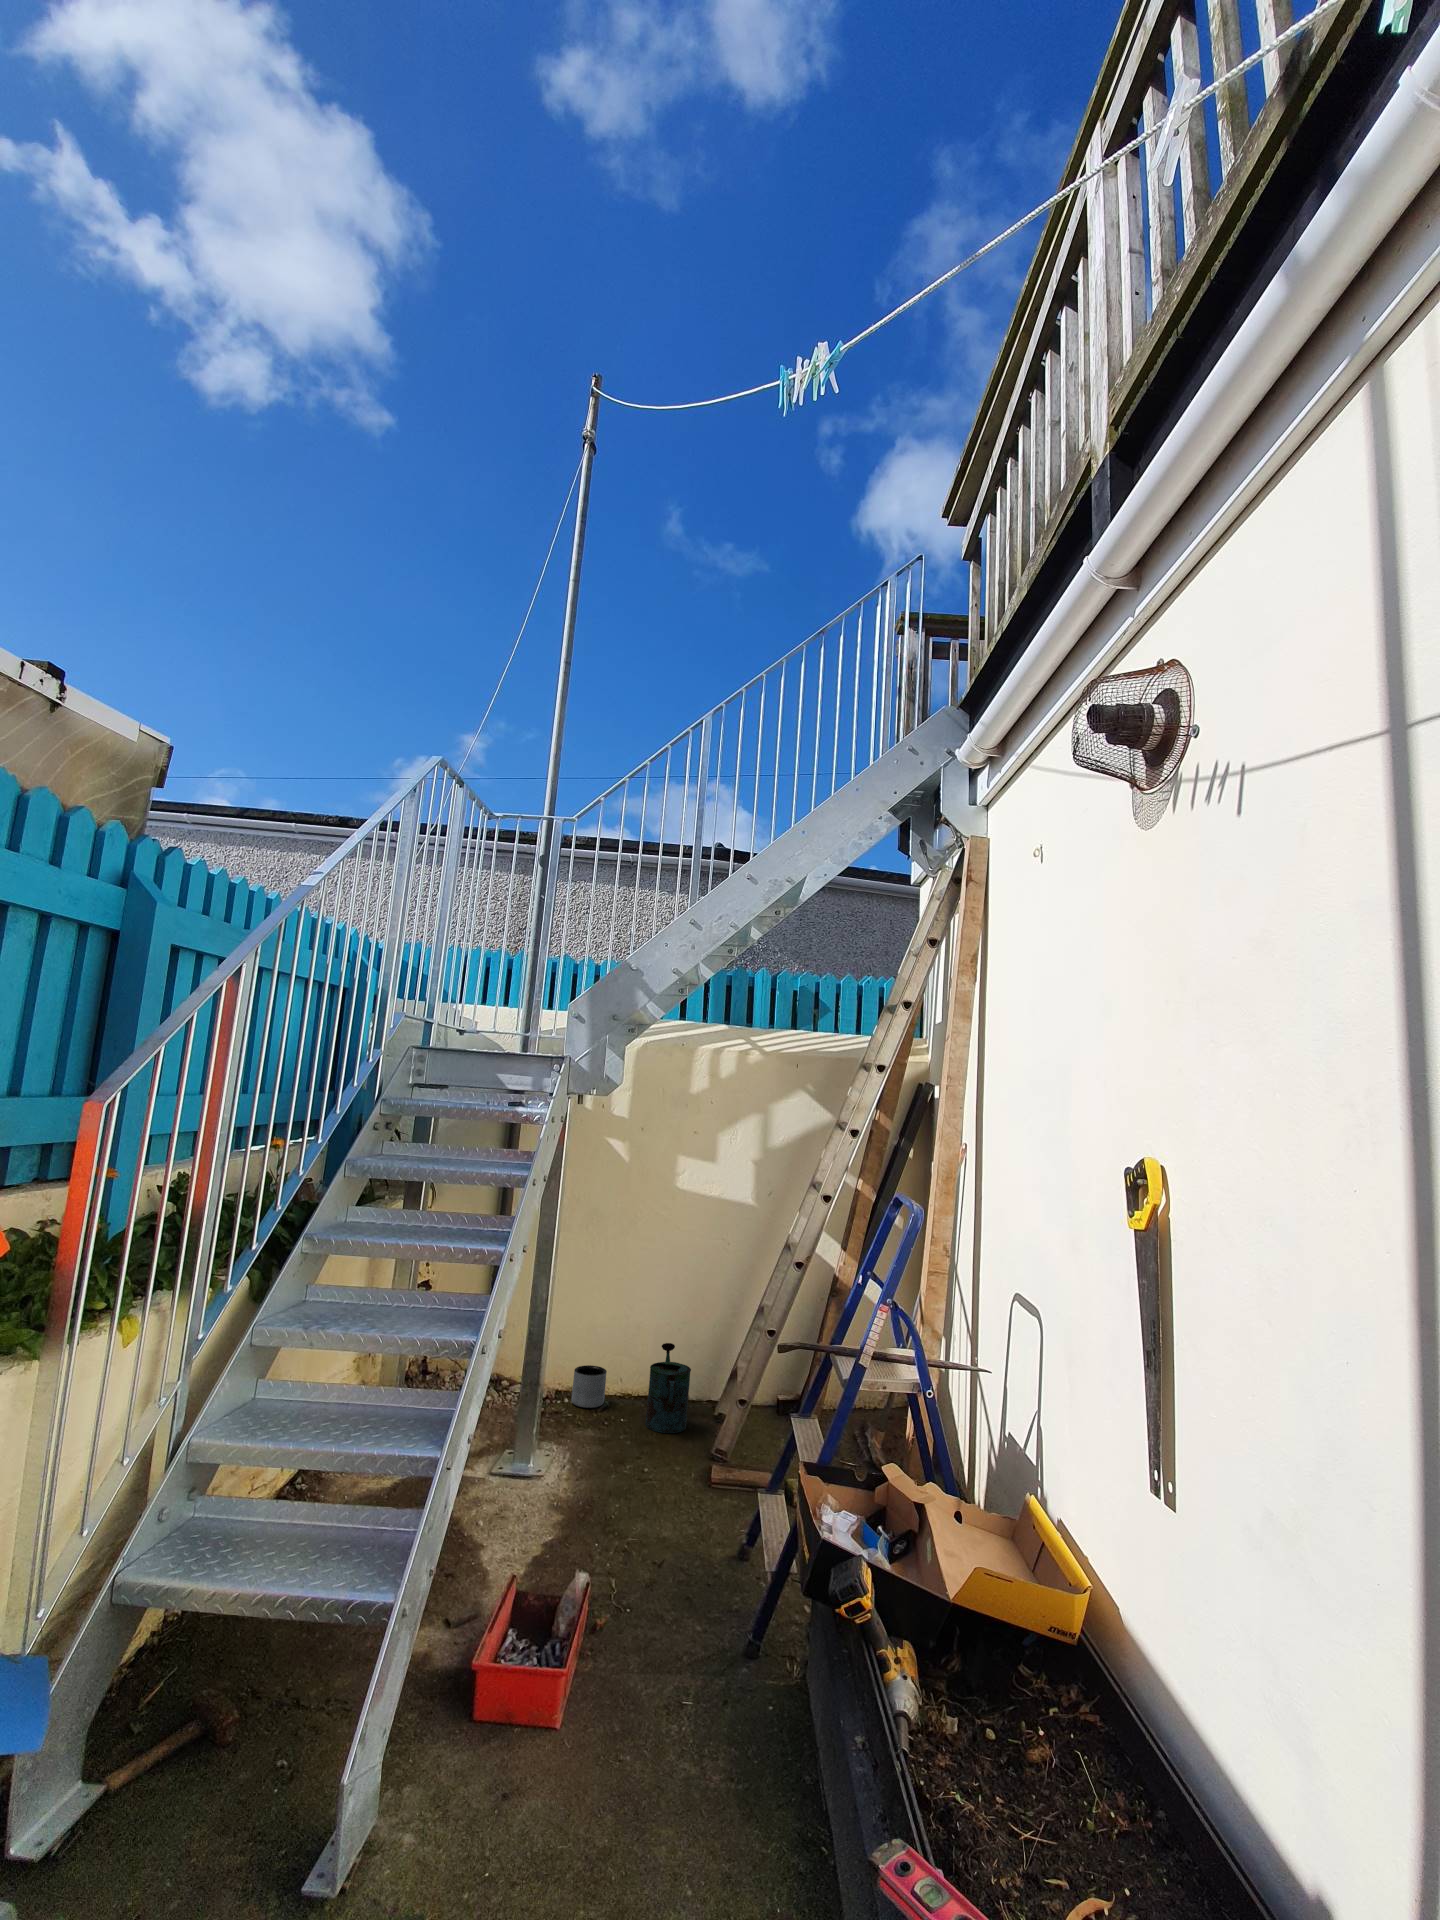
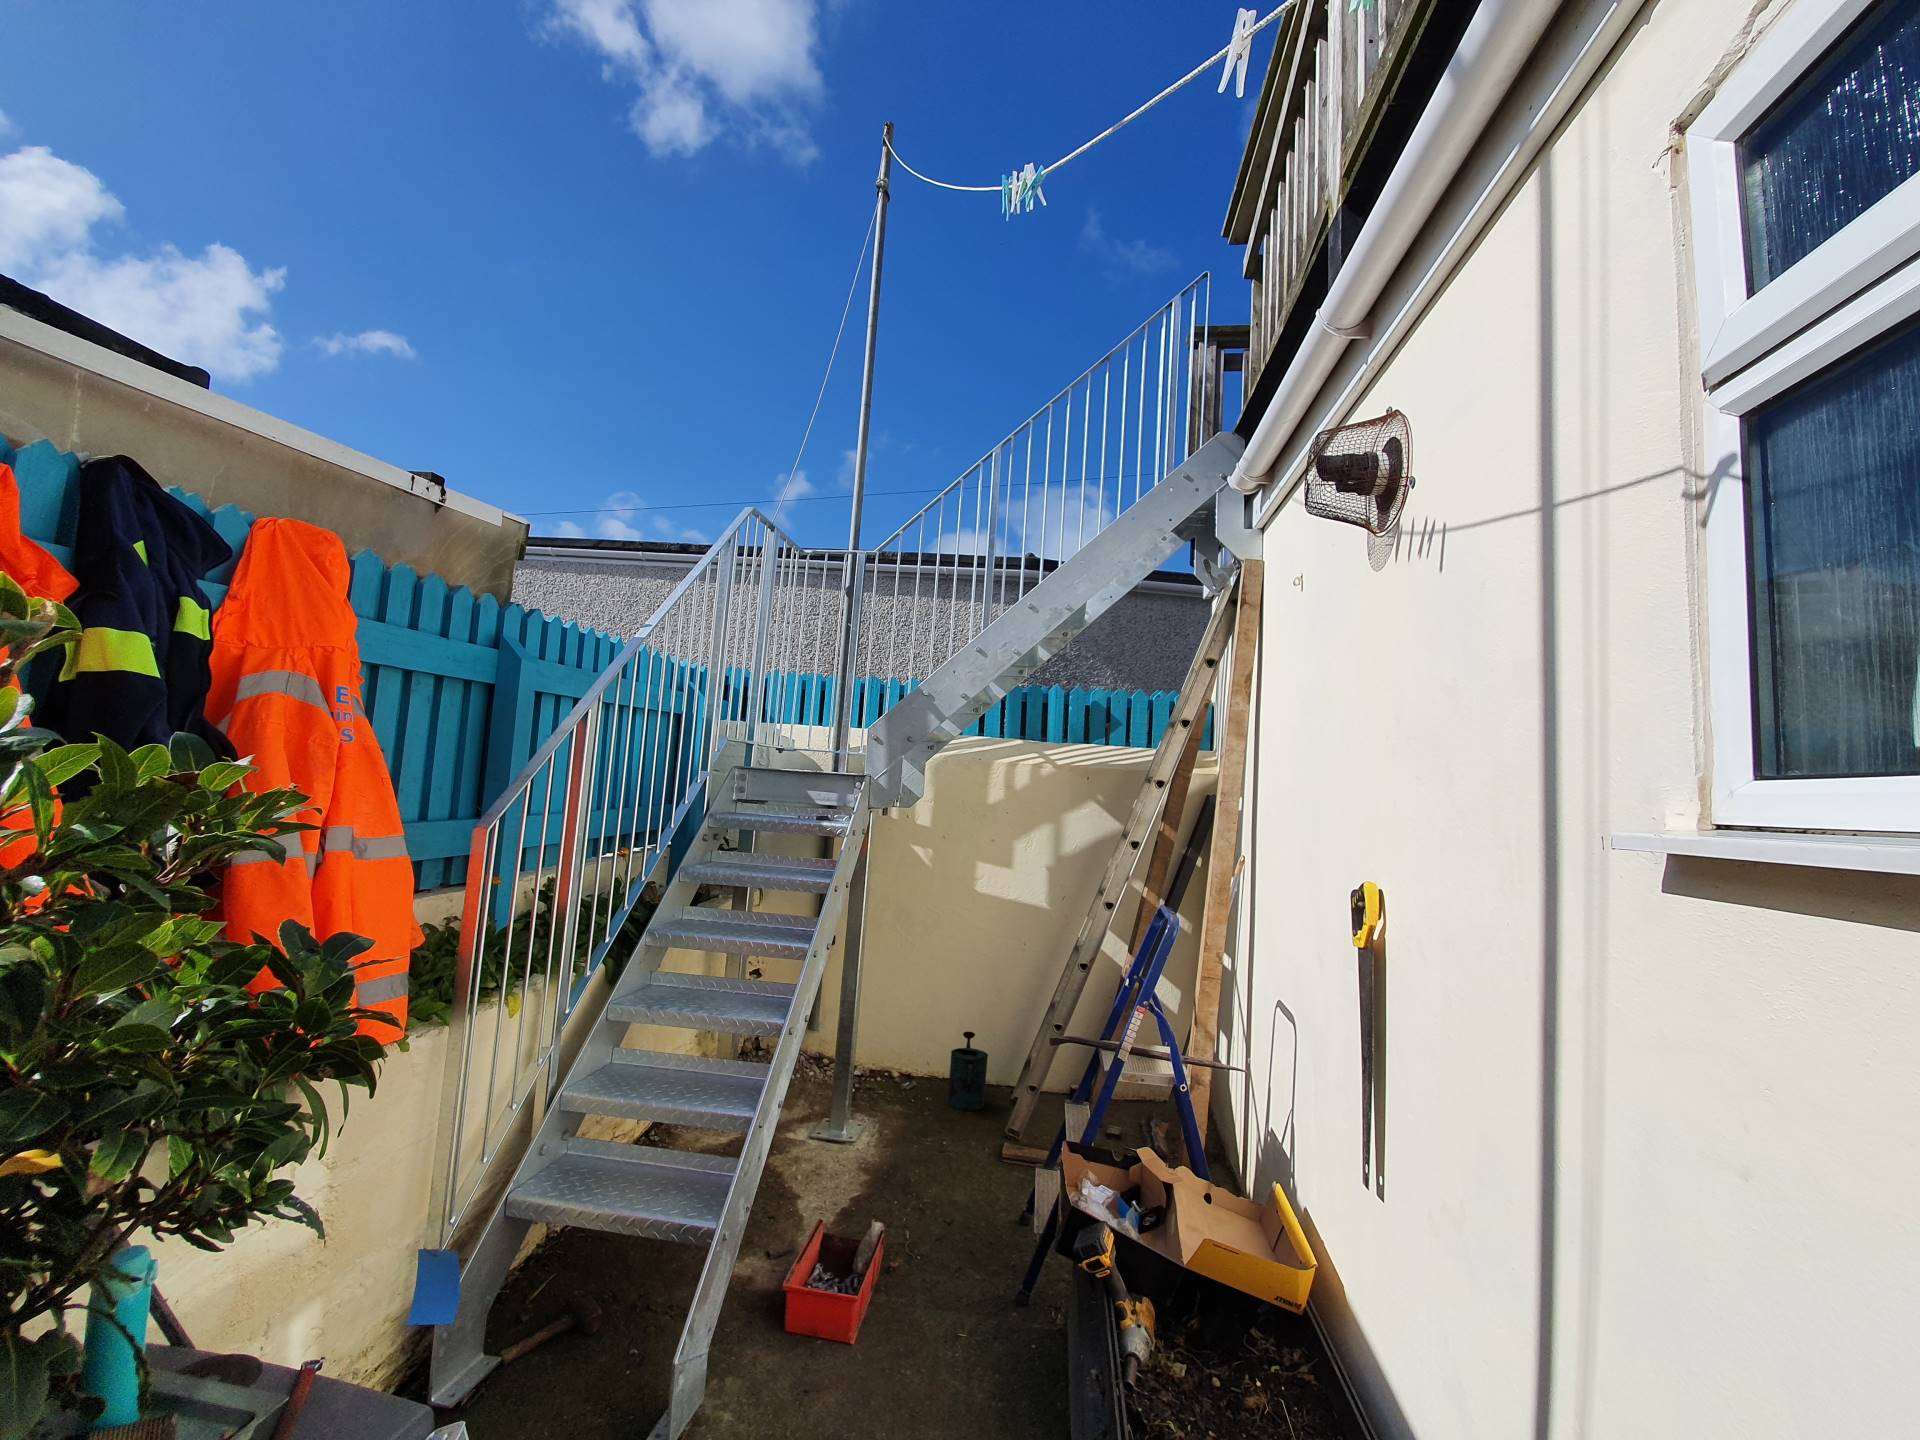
planter: present [571,1365,607,1408] -> none [882,1049,913,1086]

